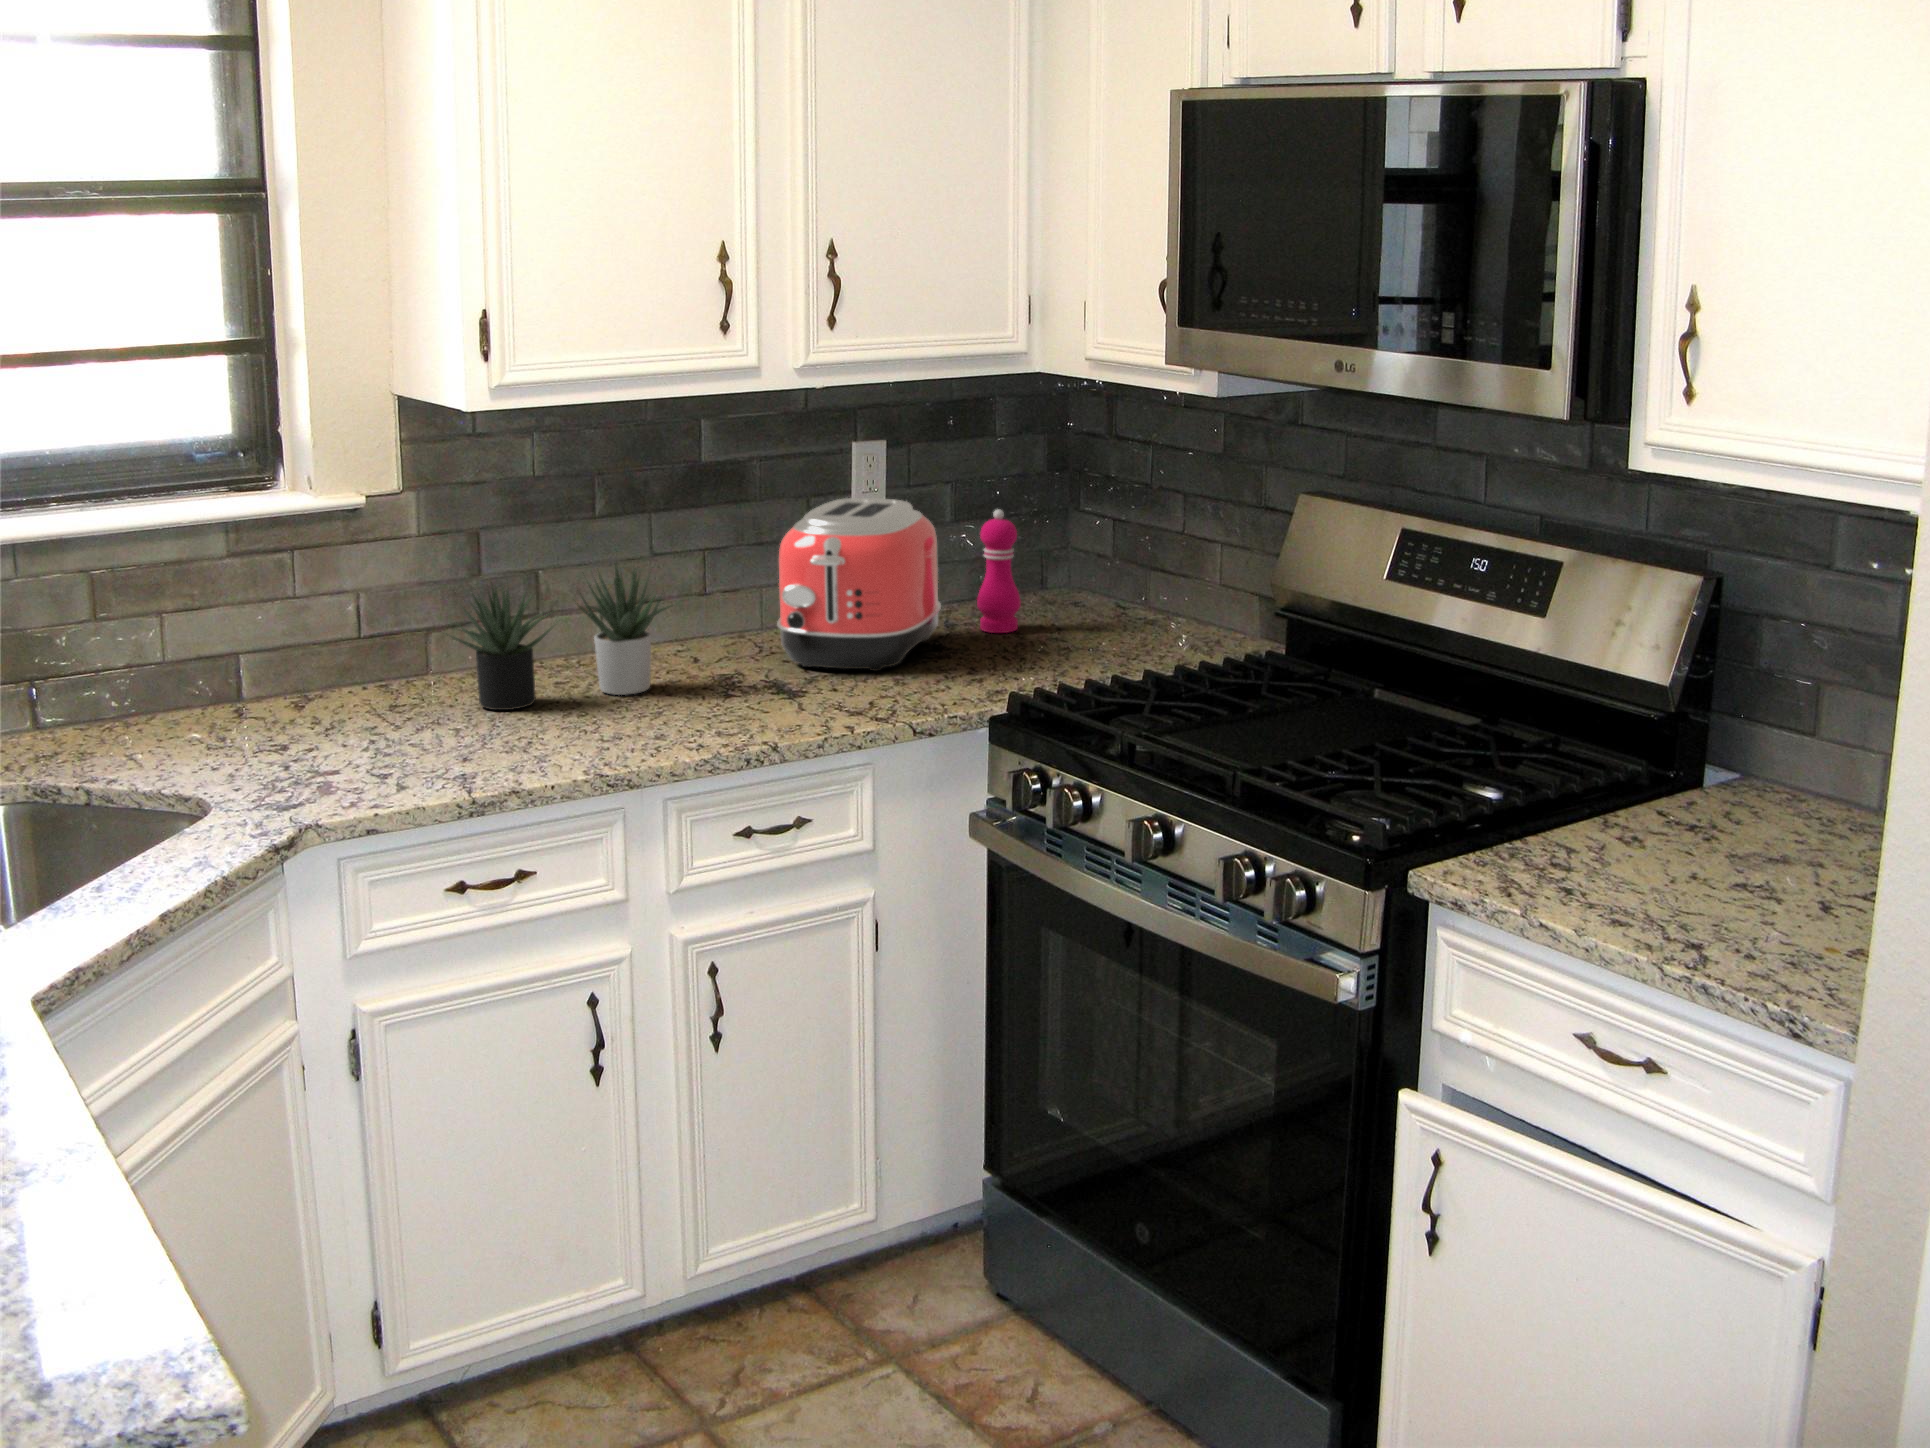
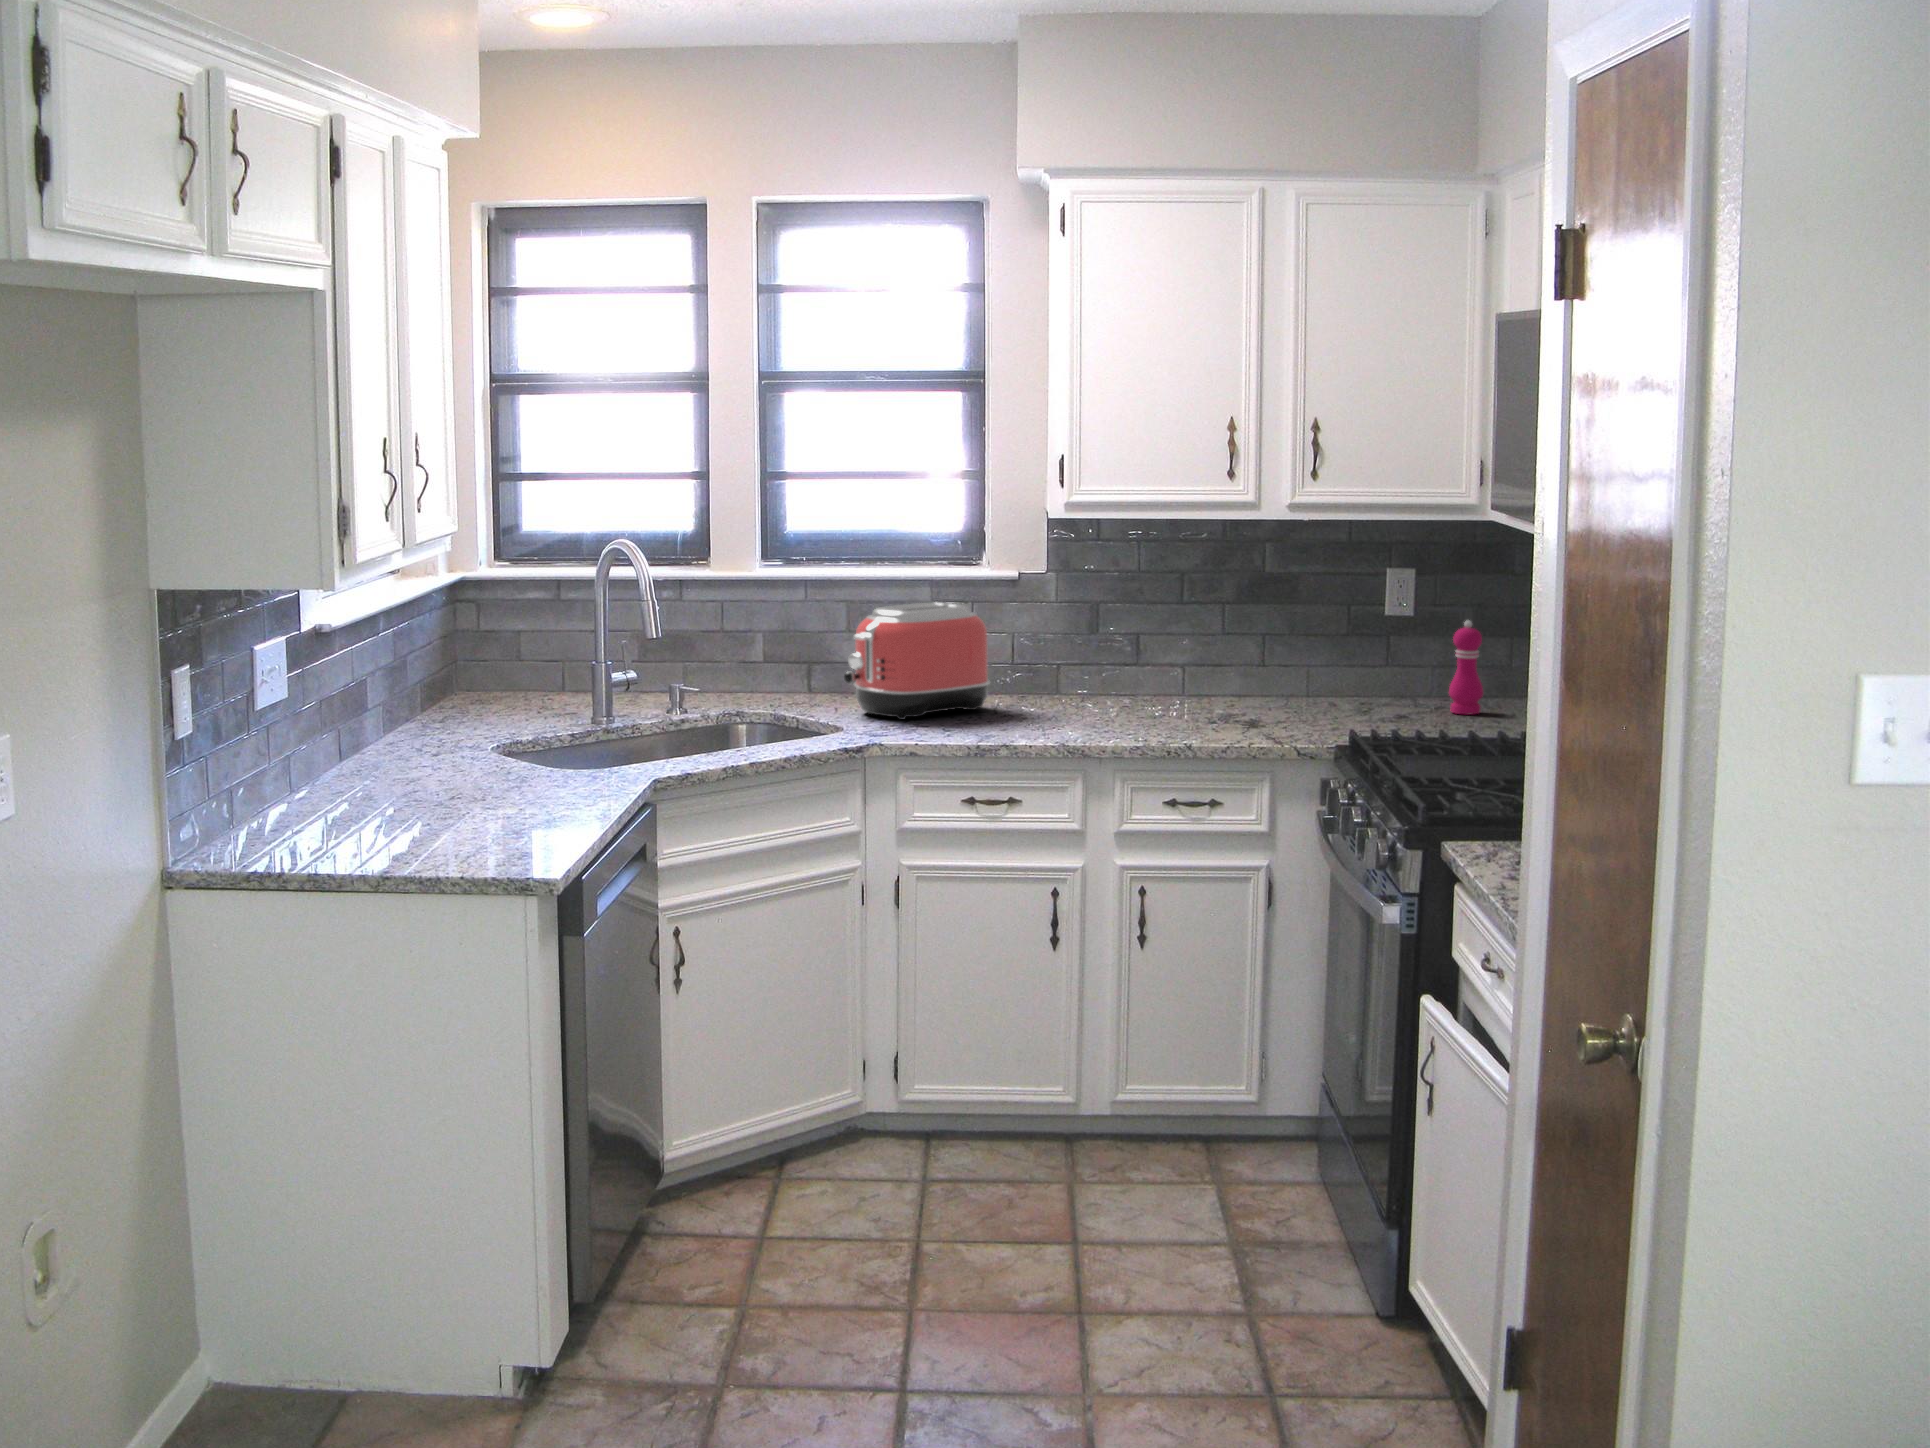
toaster: present [777,498,941,671] -> present [844,602,990,720]
succulent plant: present [446,563,672,710] -> none [1035,624,1195,714]

